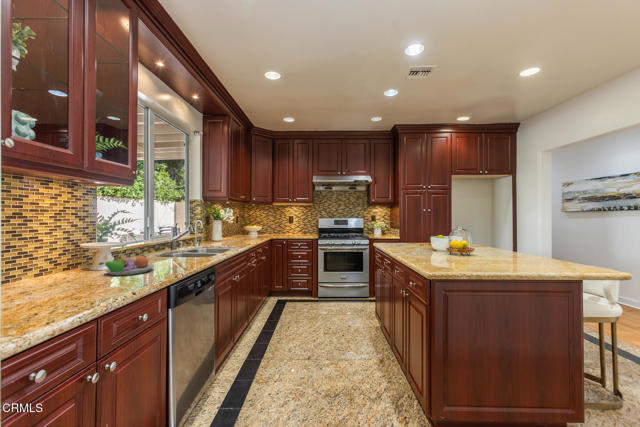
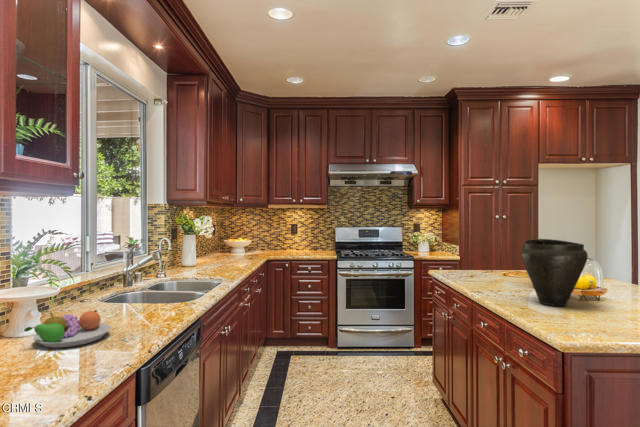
vase: none [420,217,460,258] -> present [521,239,588,306]

